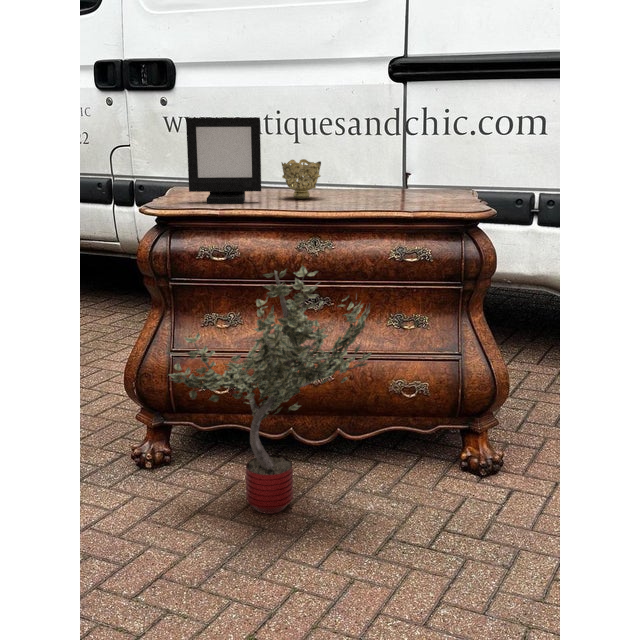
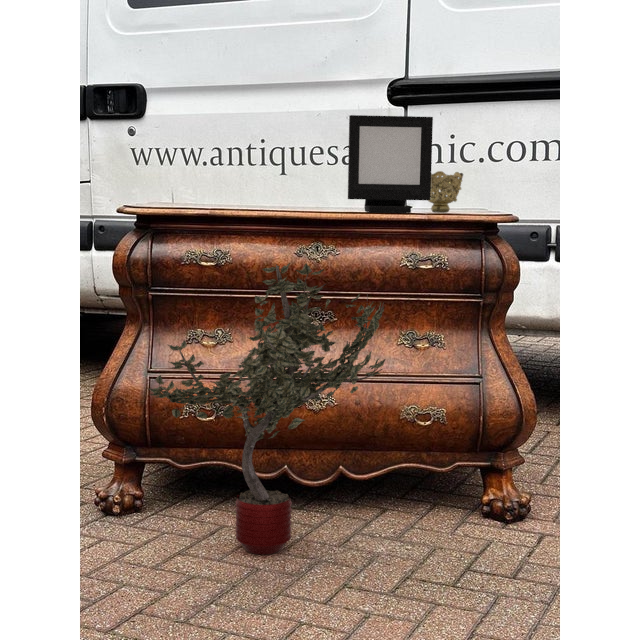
picture frame: present [186,117,261,204] -> present [348,115,433,213]
decorative bowl: present [282,159,321,199] -> present [429,171,463,213]

